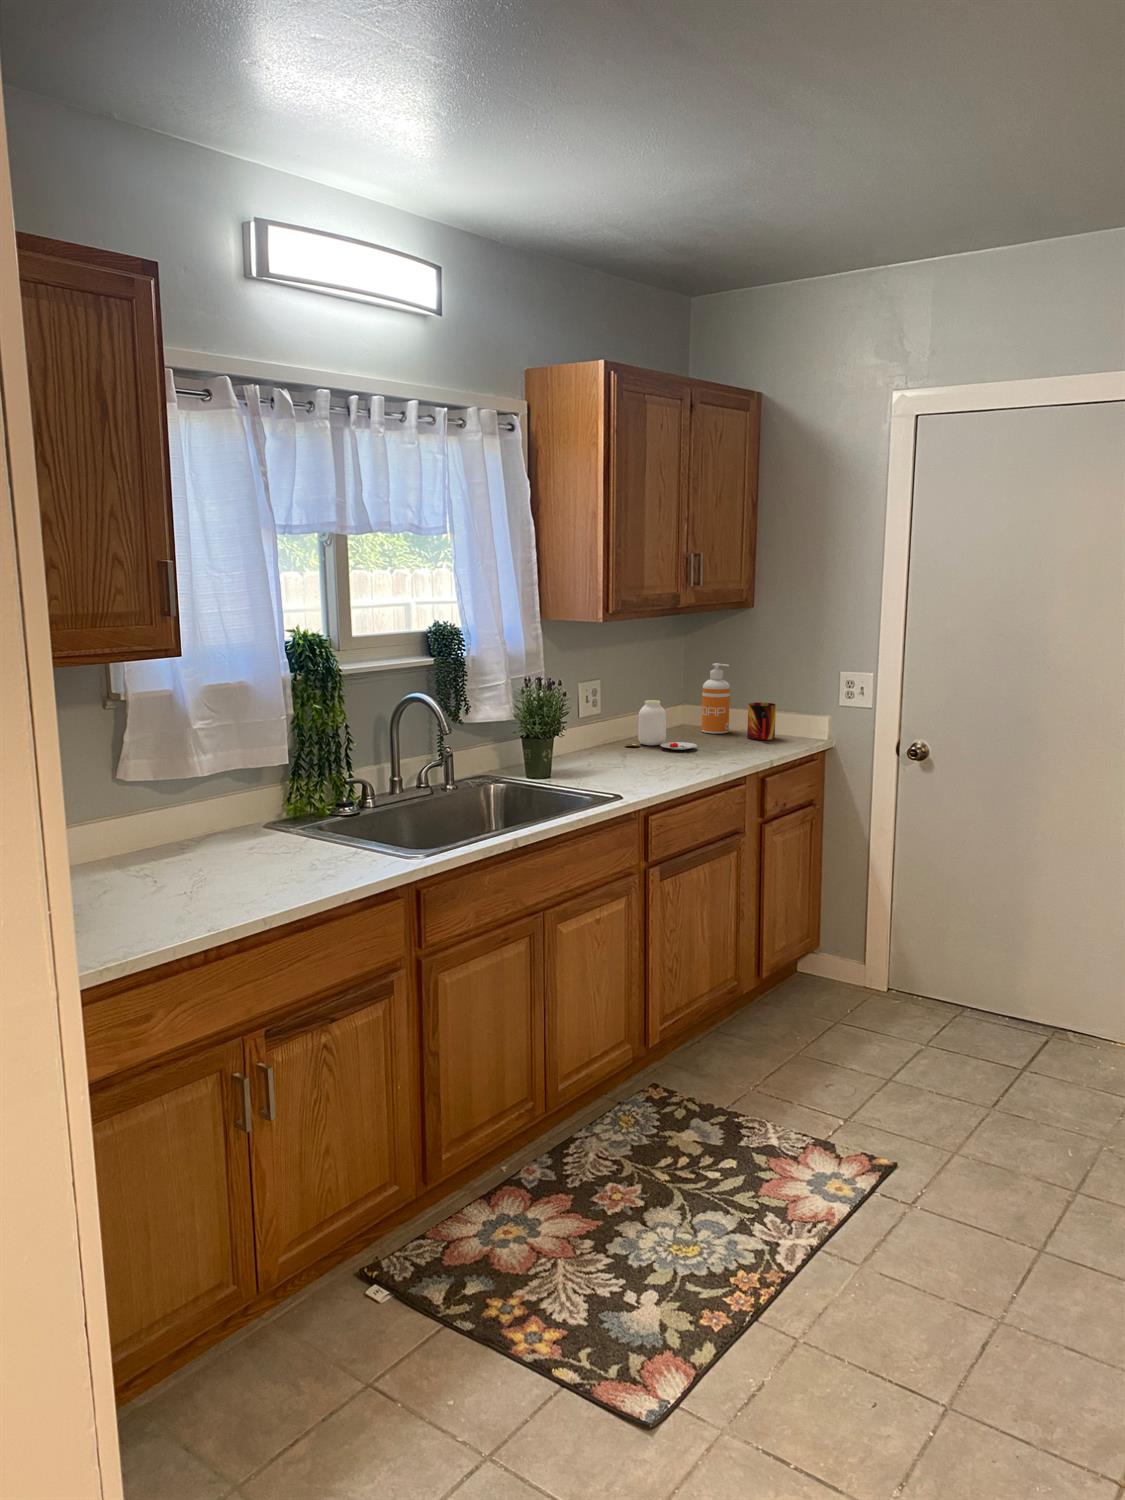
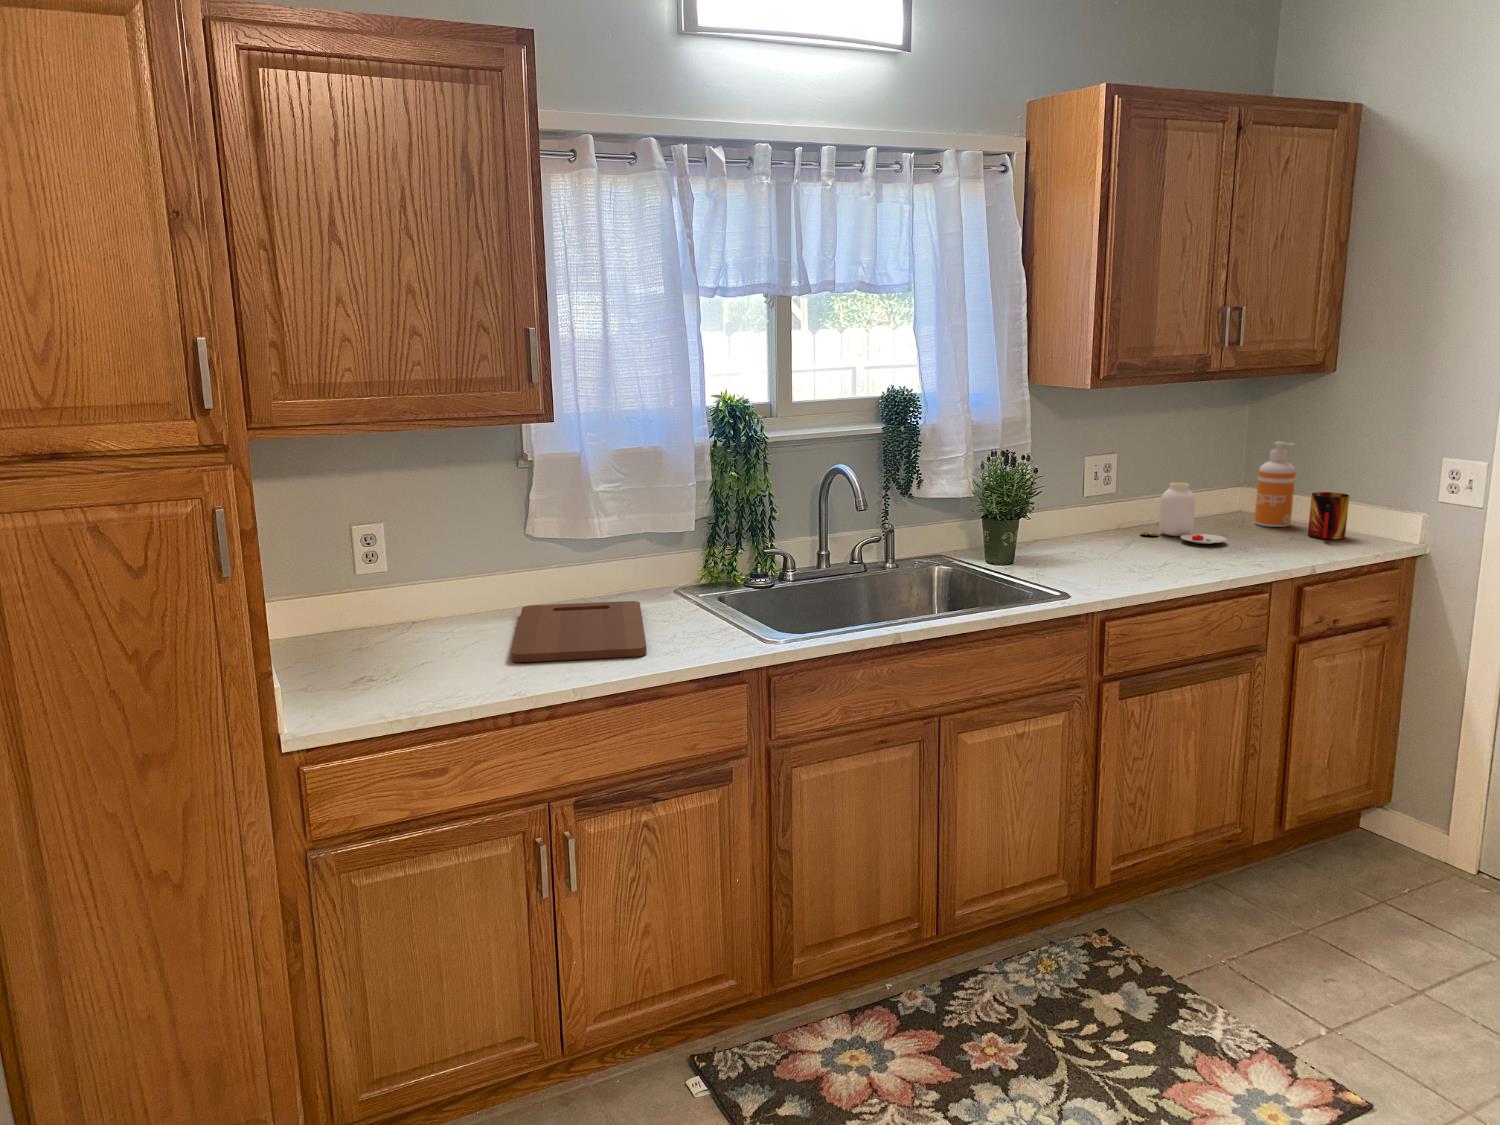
cutting board: none [130,837,304,903] -> present [511,601,647,662]

